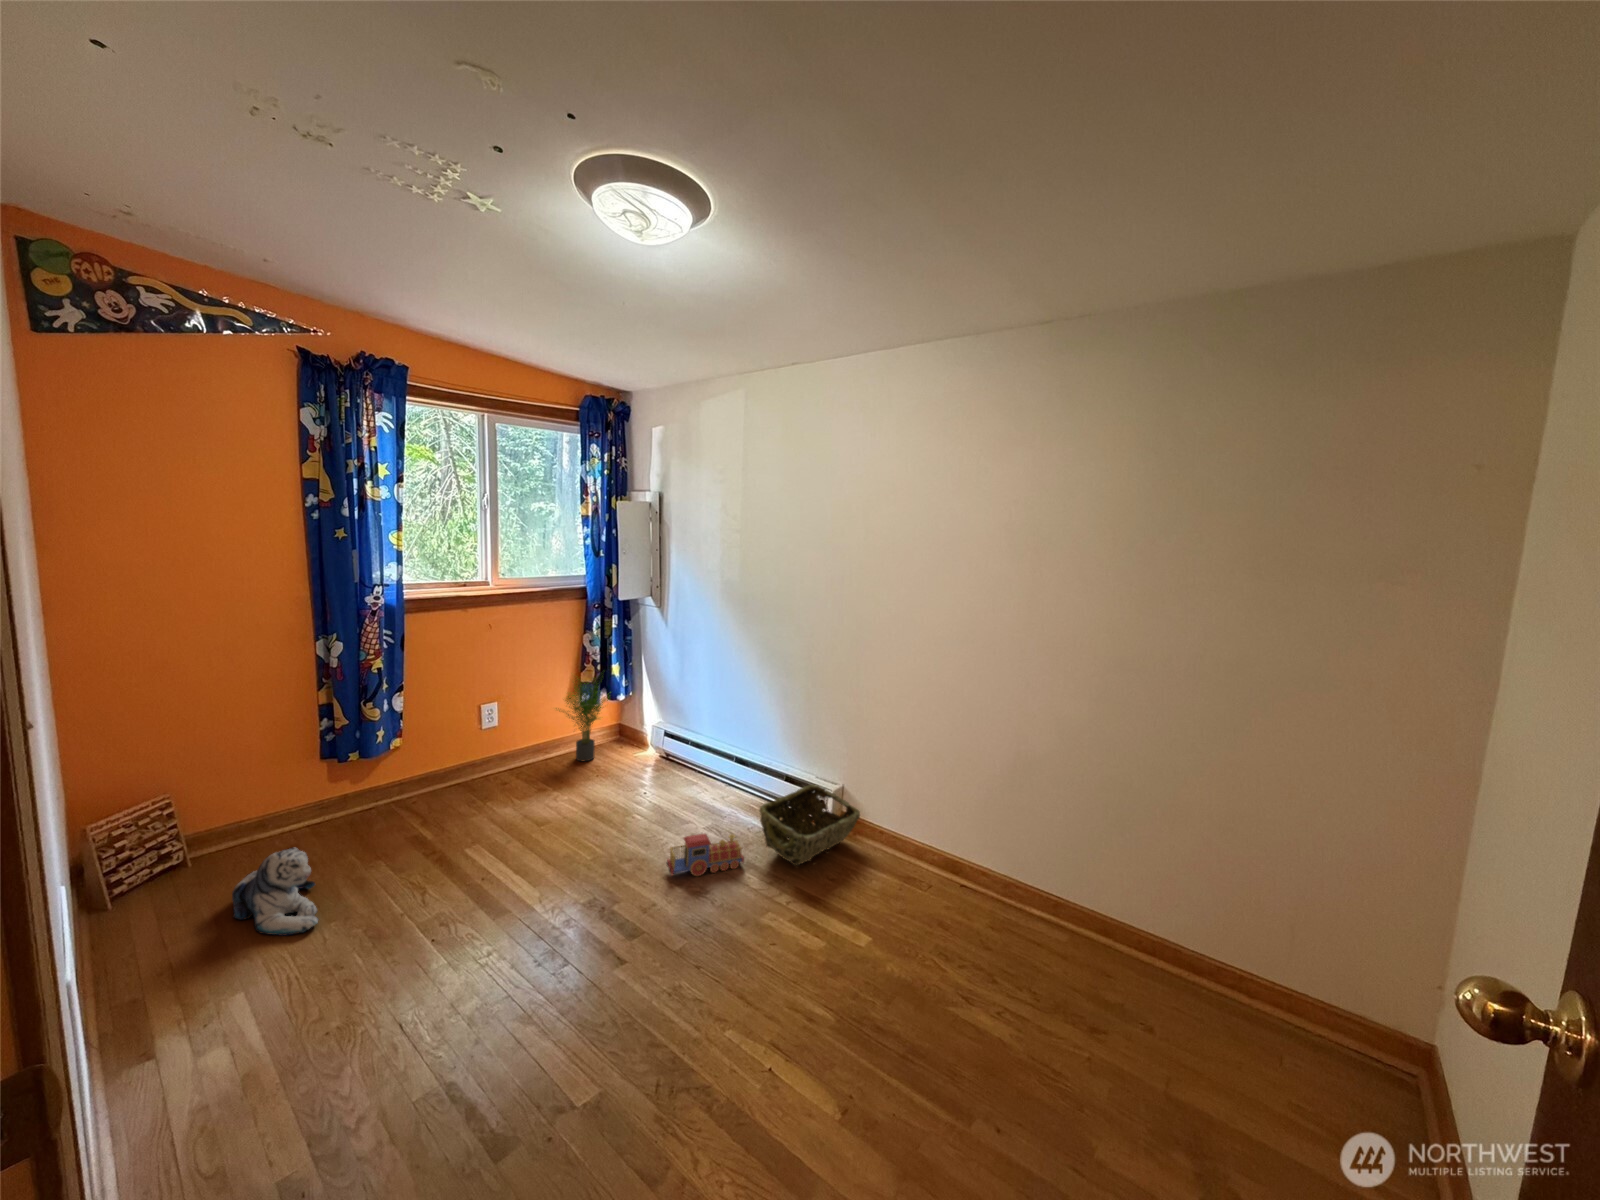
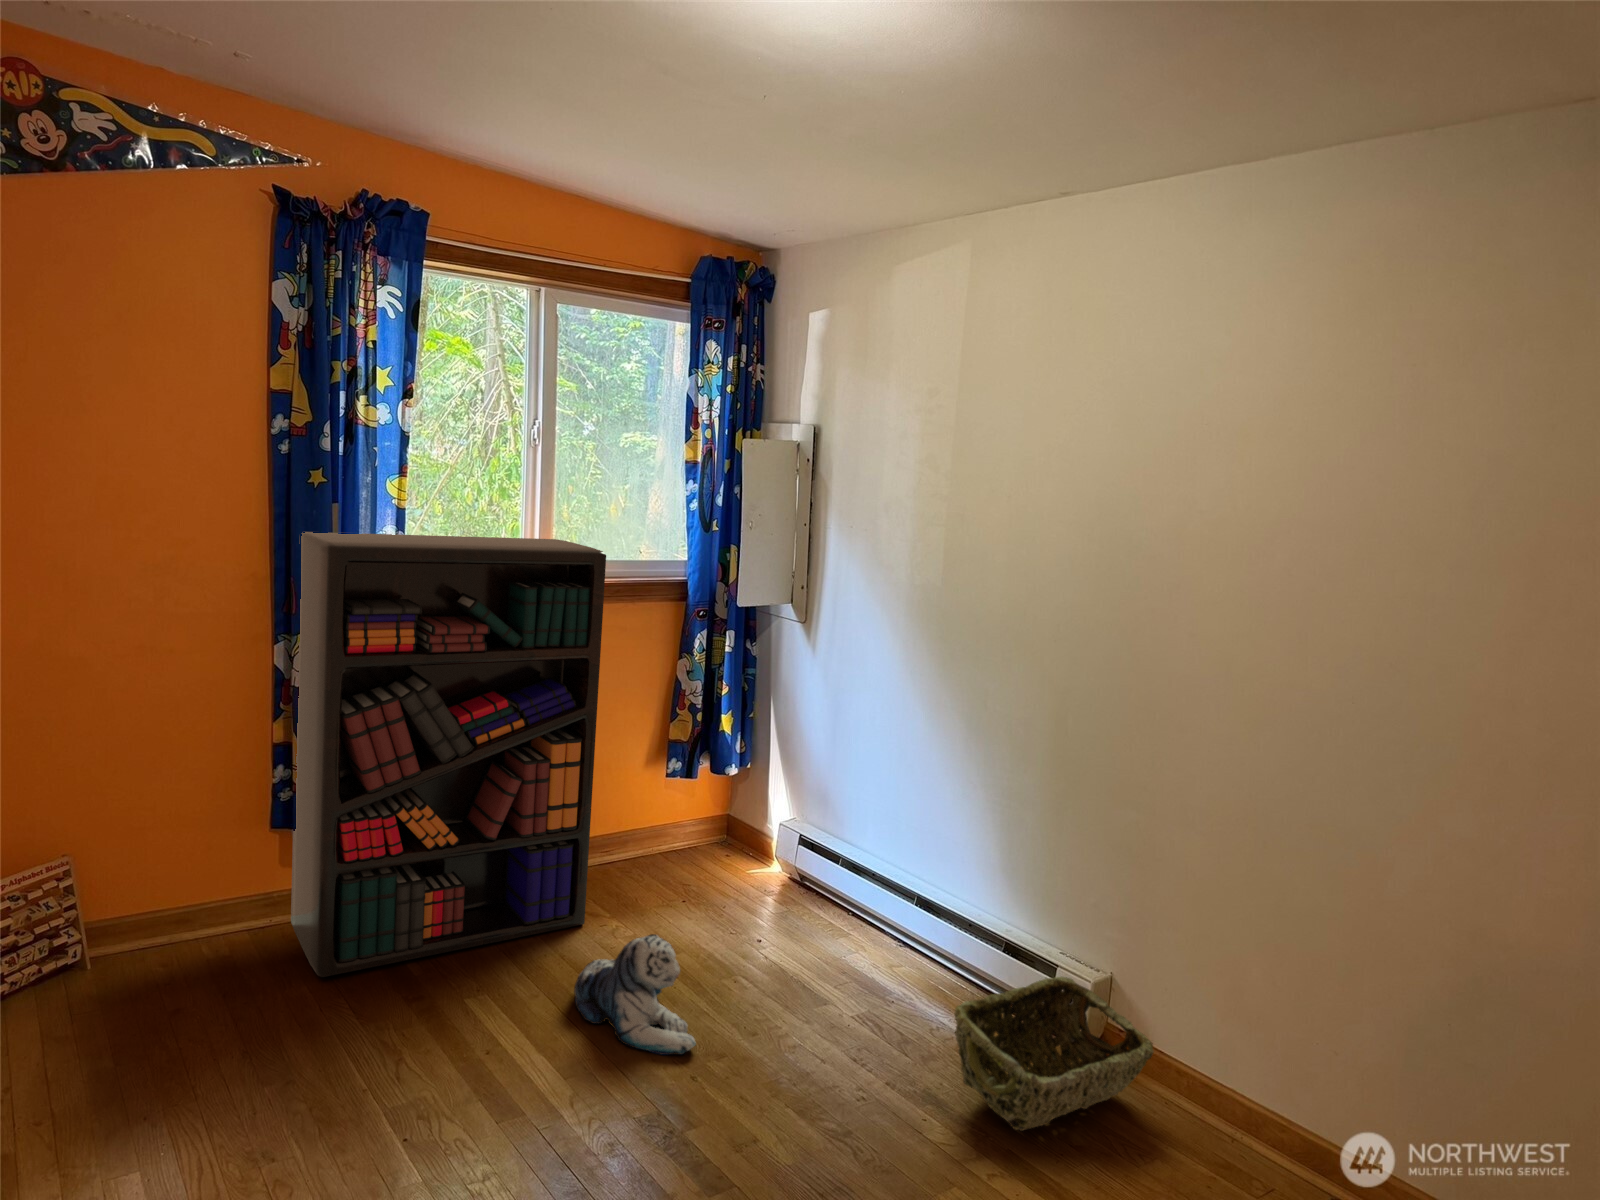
bookshelf: none [330,566,540,847] -> present [291,532,606,977]
potted plant: present [559,682,608,761] -> none [612,724,724,878]
toy train: present [667,834,744,876] -> none [779,1041,921,1119]
plush toy: present [232,847,318,935] -> present [574,934,696,1055]

